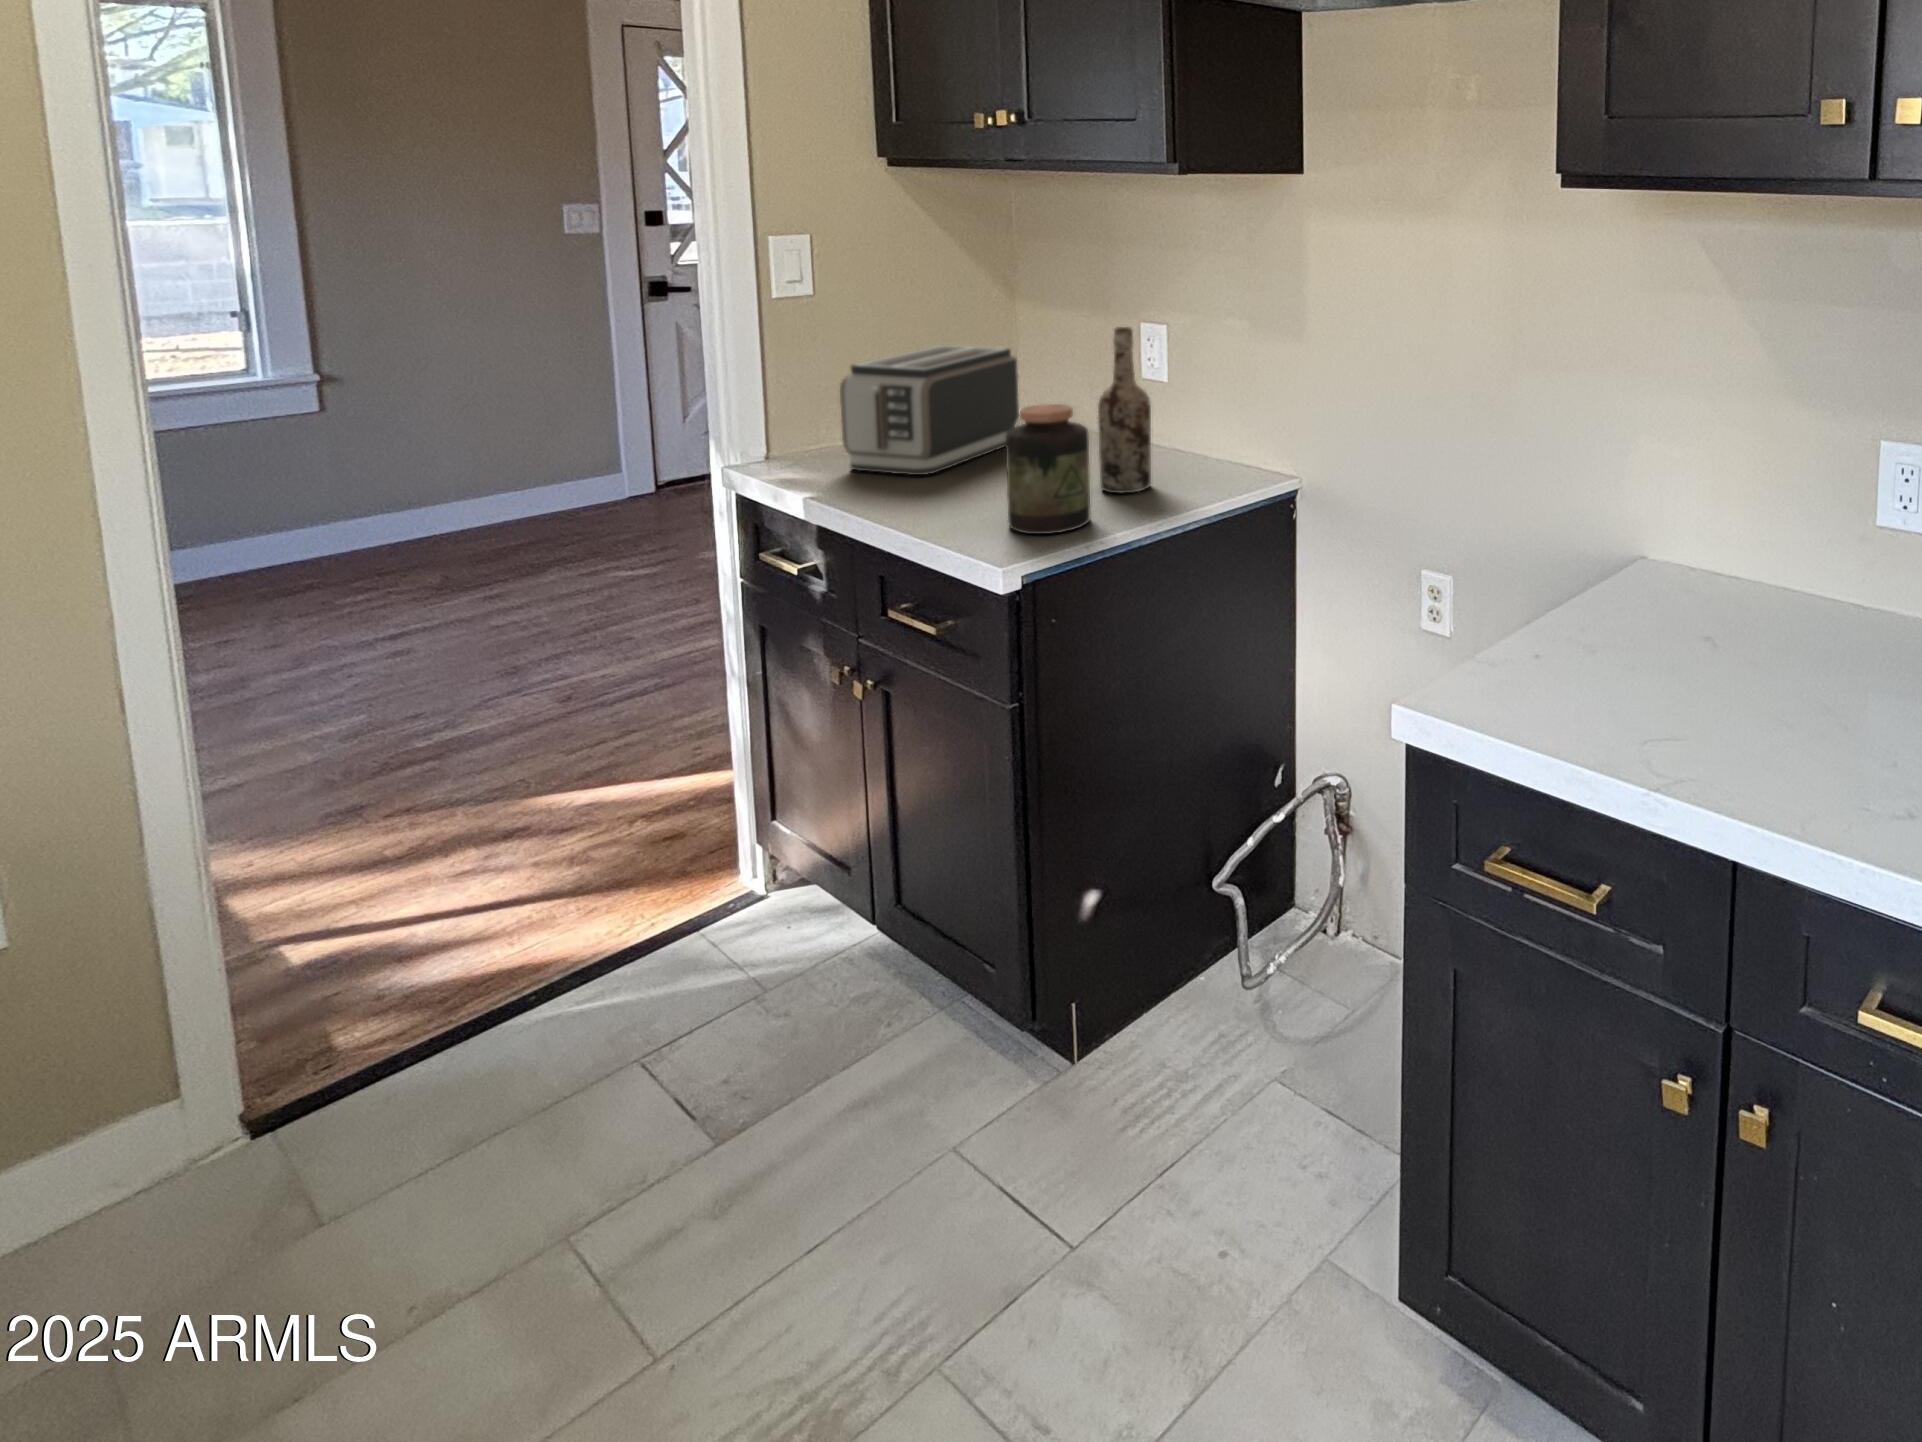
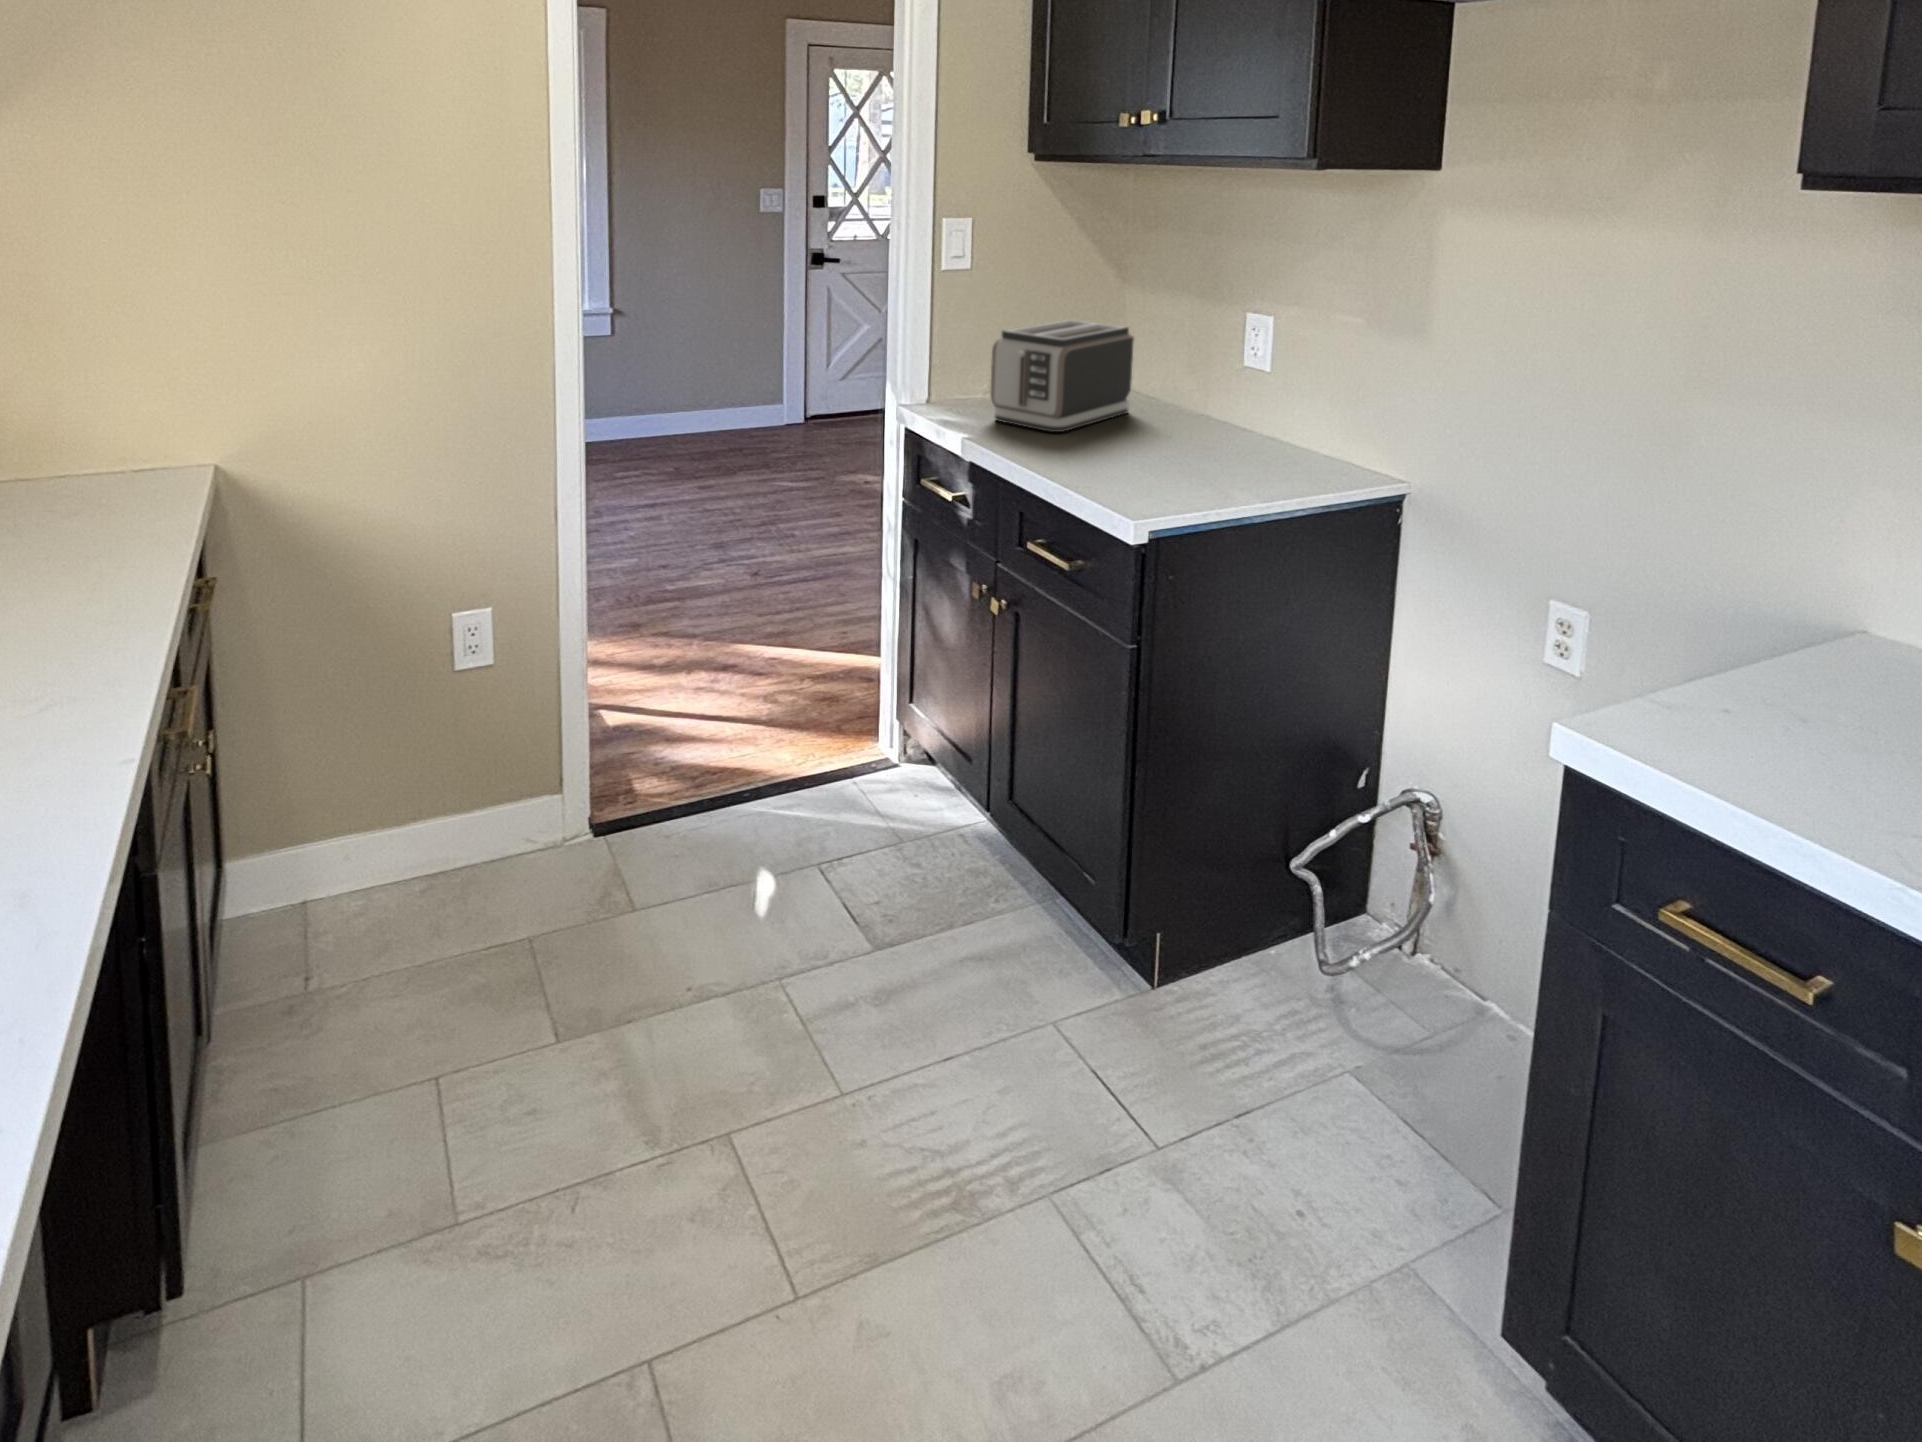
wine bottle: present [1098,327,1151,493] -> none [1212,315,1265,472]
jar: present [1005,404,1091,534] -> none [1135,380,1212,499]

